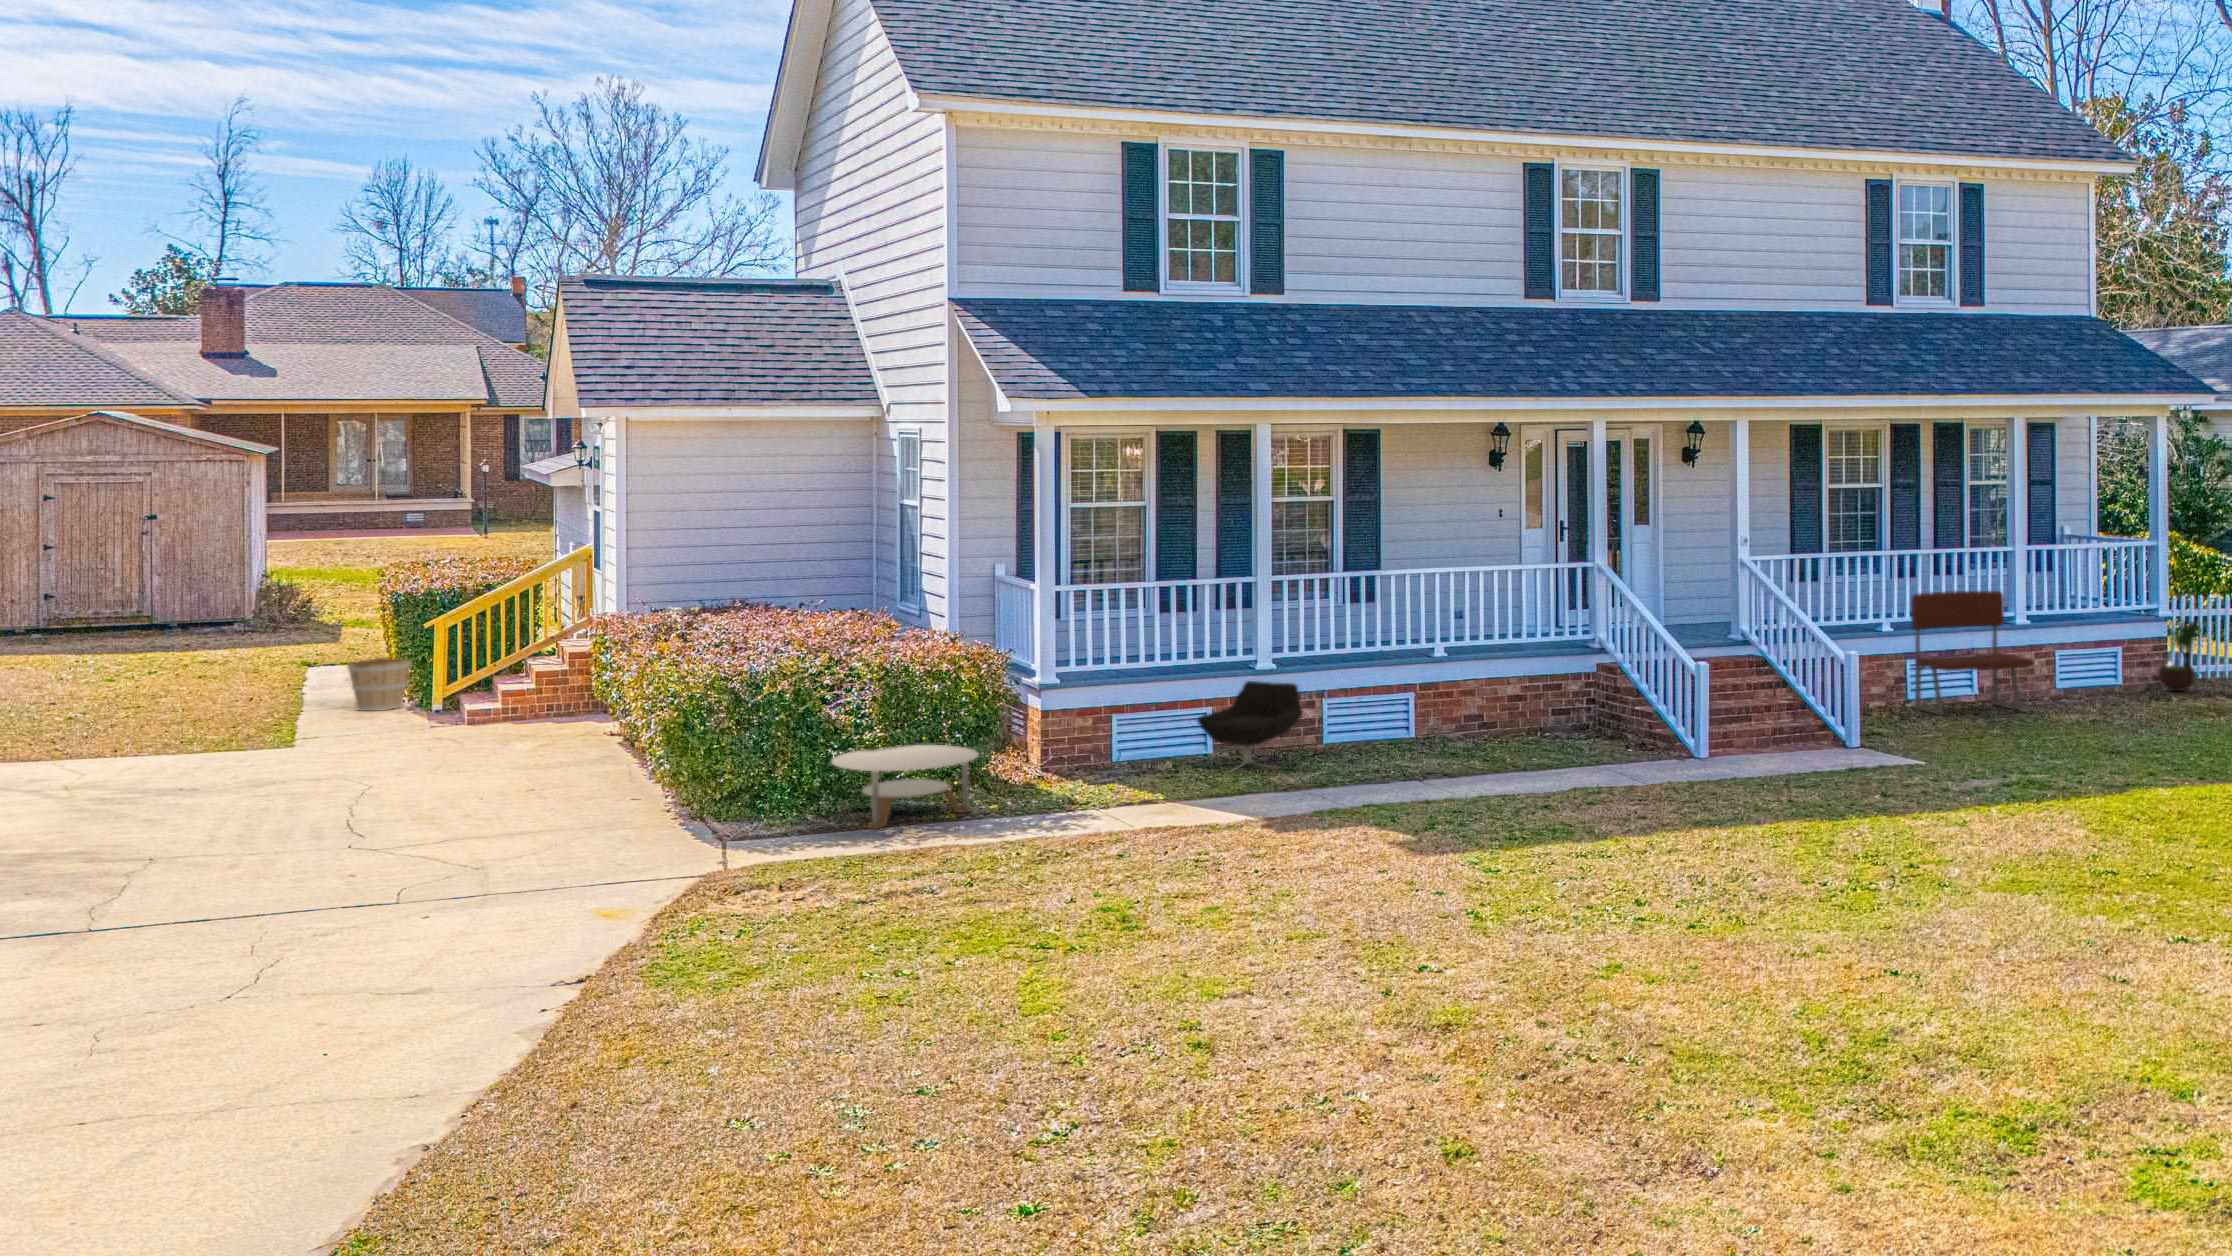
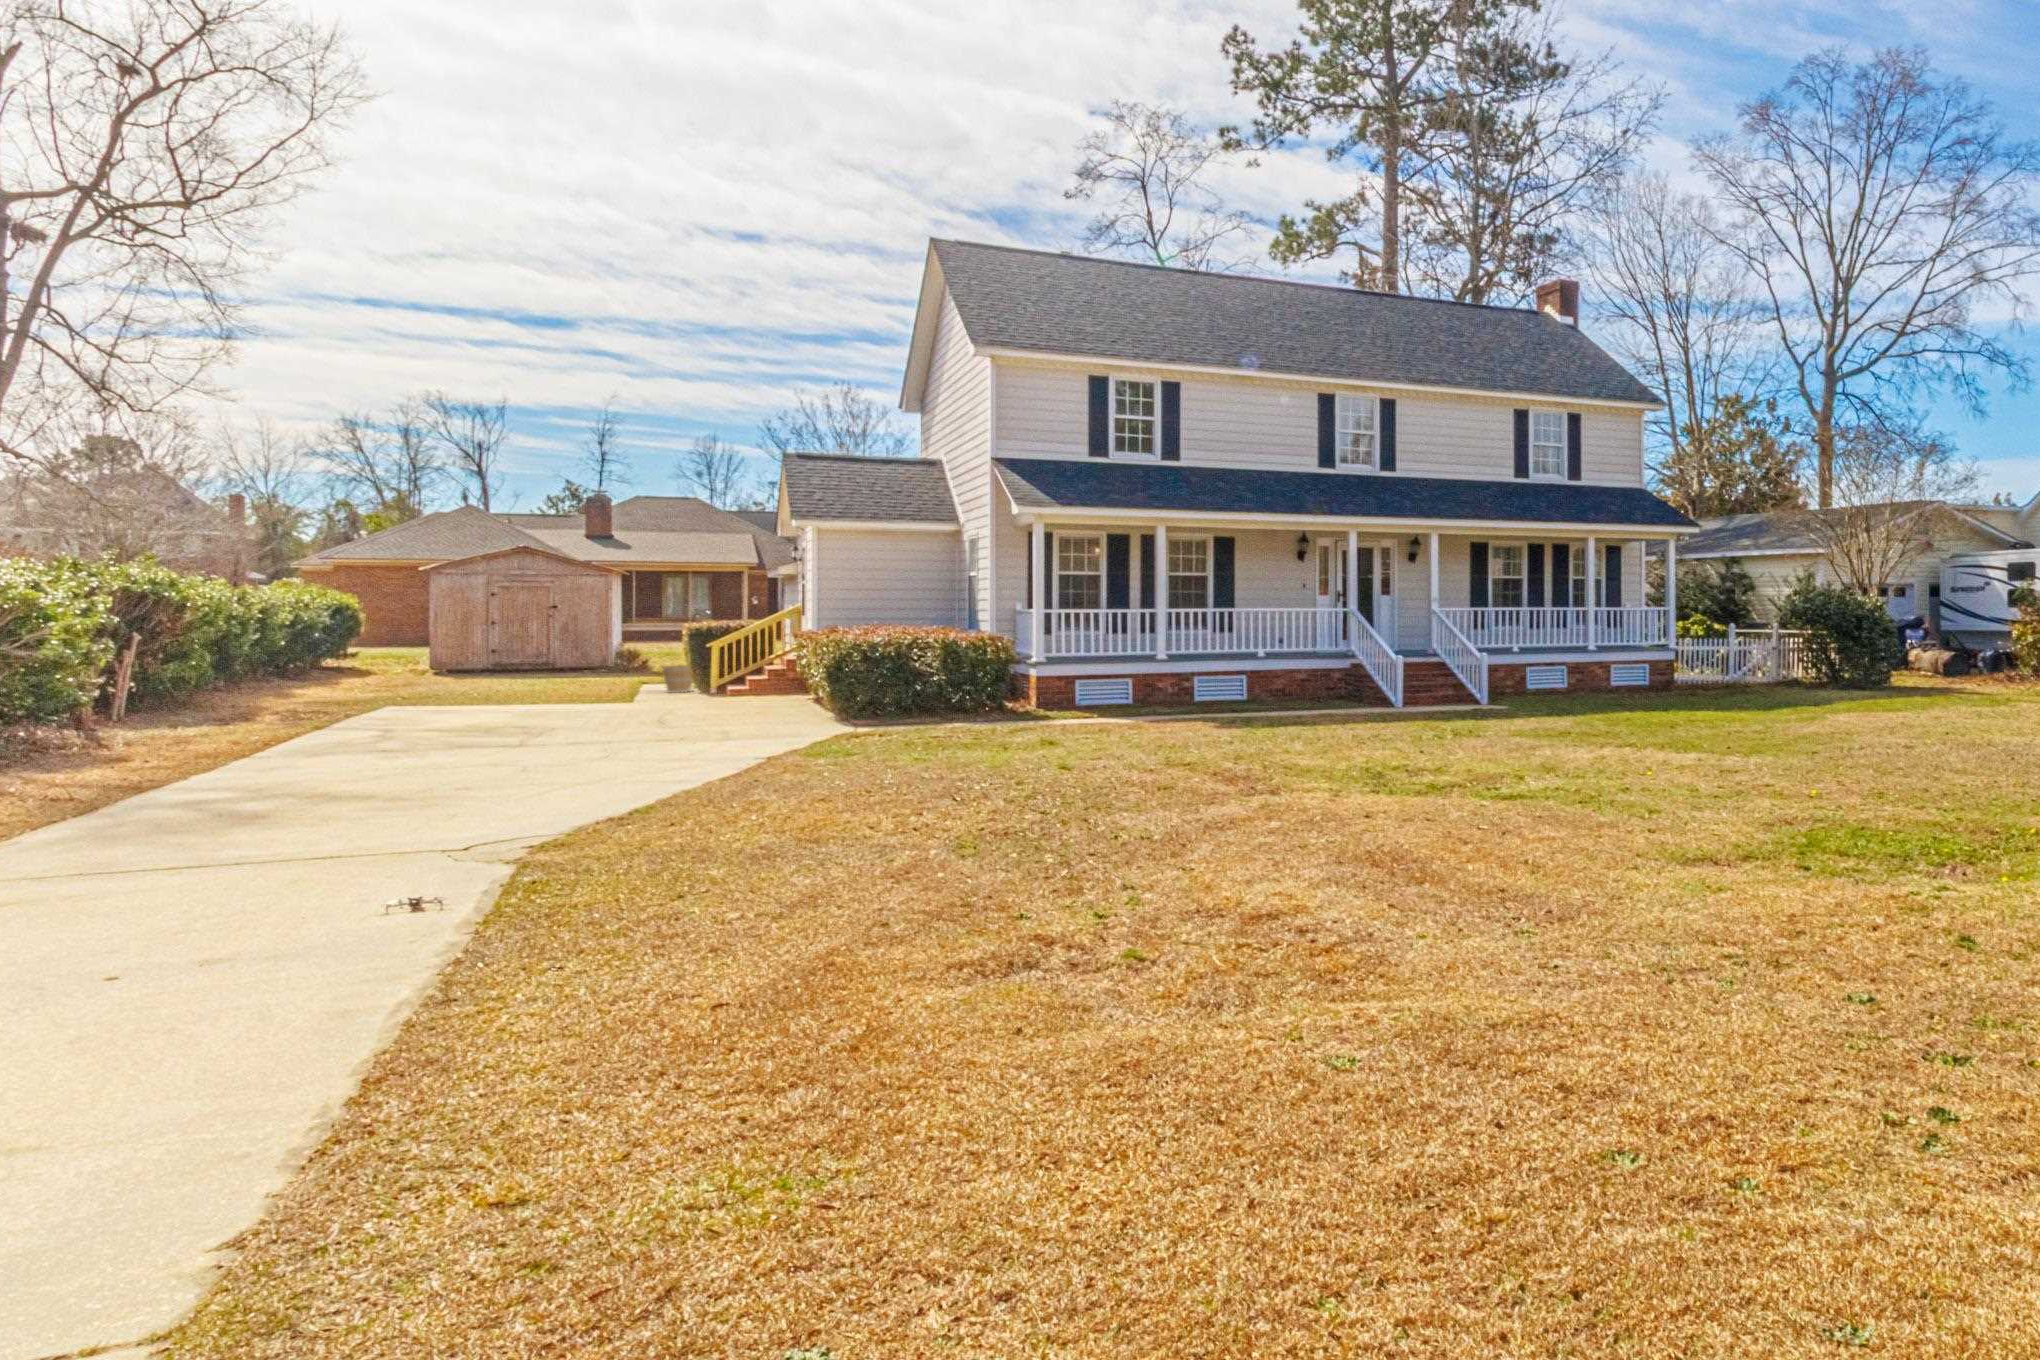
bench: present [1911,591,2034,716] -> none [1524,629,1587,693]
potted tree: present [2159,621,2202,691] -> none [1666,645,1690,687]
lounge chair: present [1197,681,1302,772] -> none [1120,662,1178,705]
round table: present [831,745,978,829] -> none [913,682,993,717]

